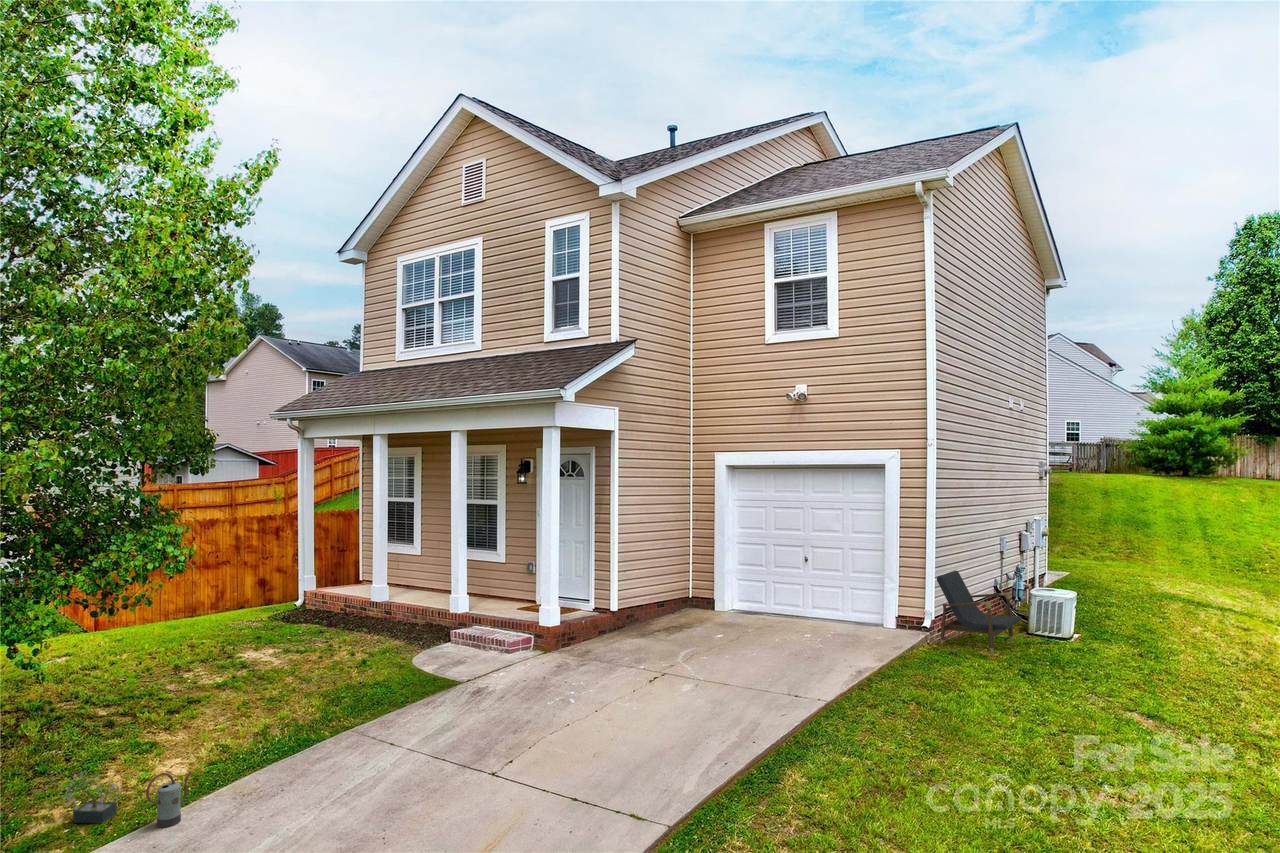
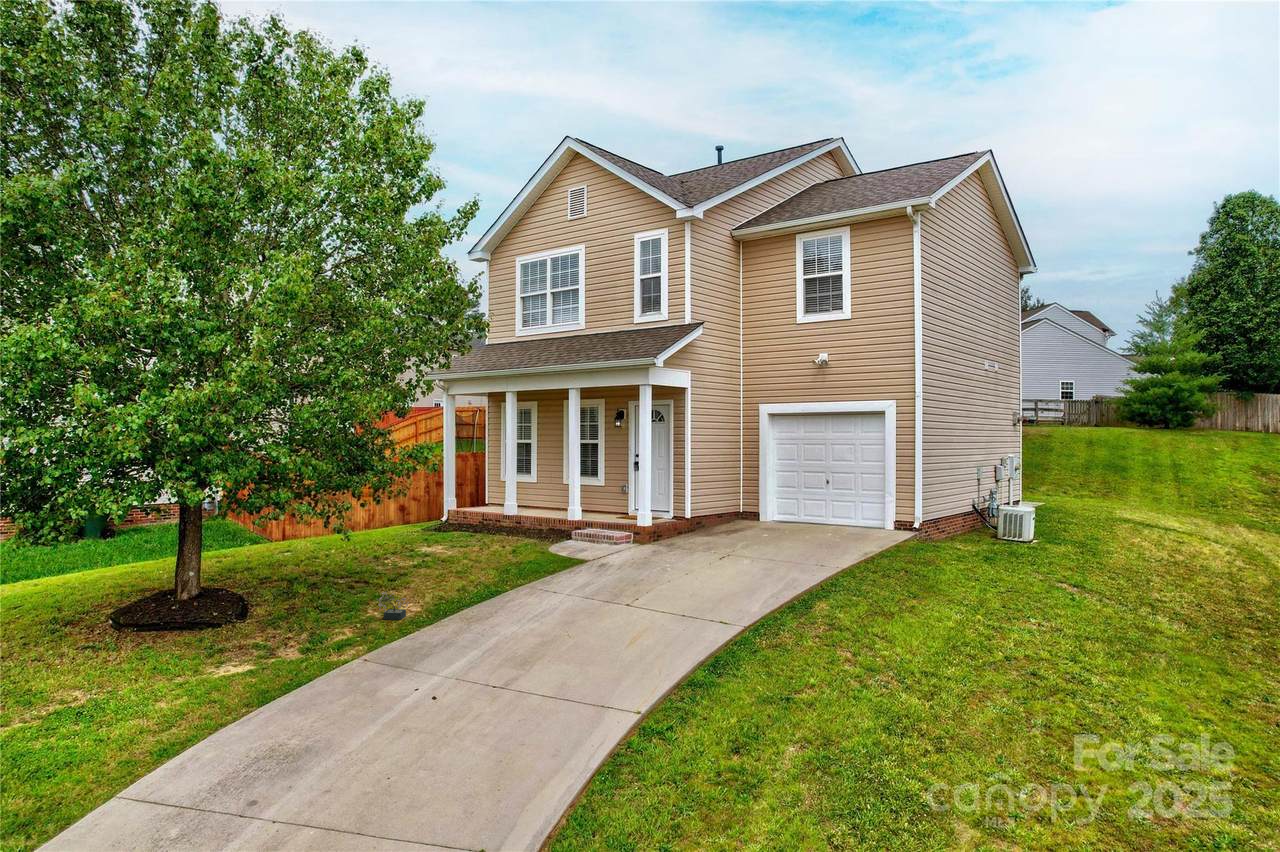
lounge chair: present [937,570,1022,656] -> none [922,489,984,547]
watering can: present [146,771,191,828] -> none [428,590,449,622]

